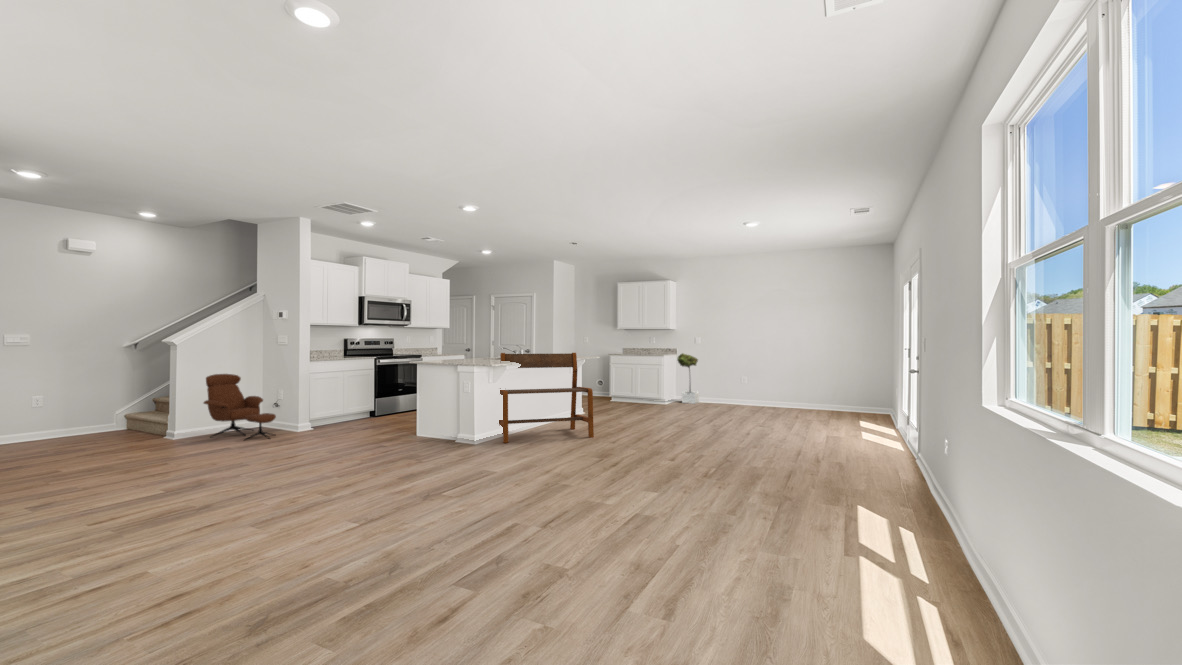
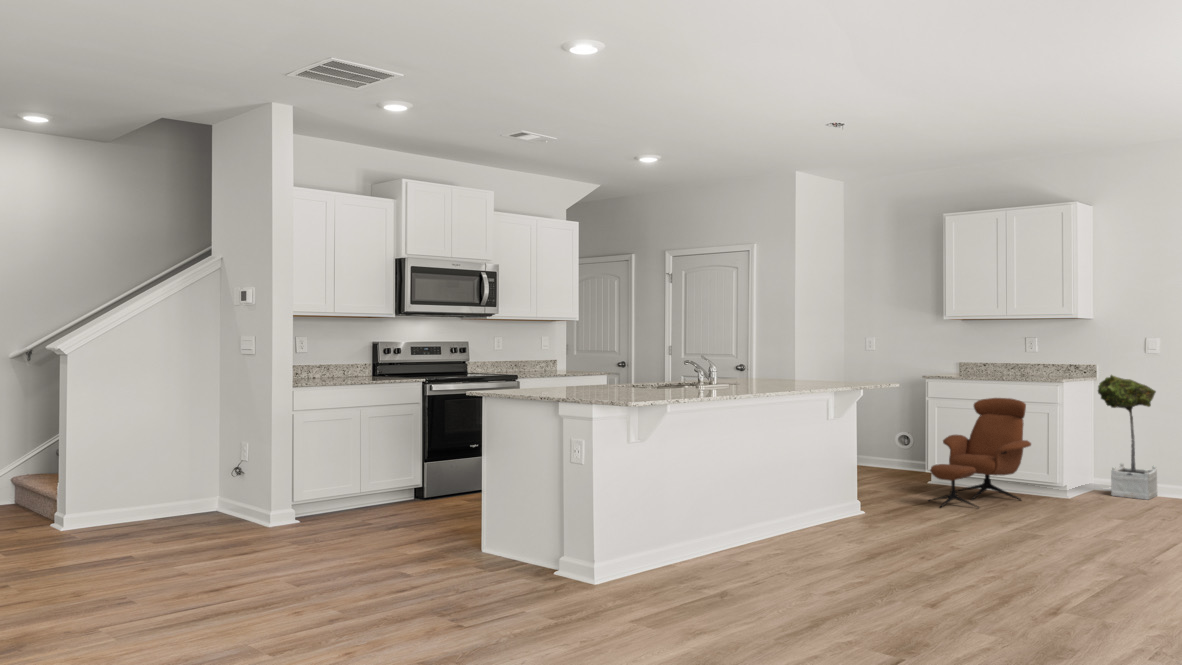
bench: present [499,353,594,443] -> none [652,373,888,589]
lounge chair: present [204,374,276,439] -> present [928,398,1031,508]

